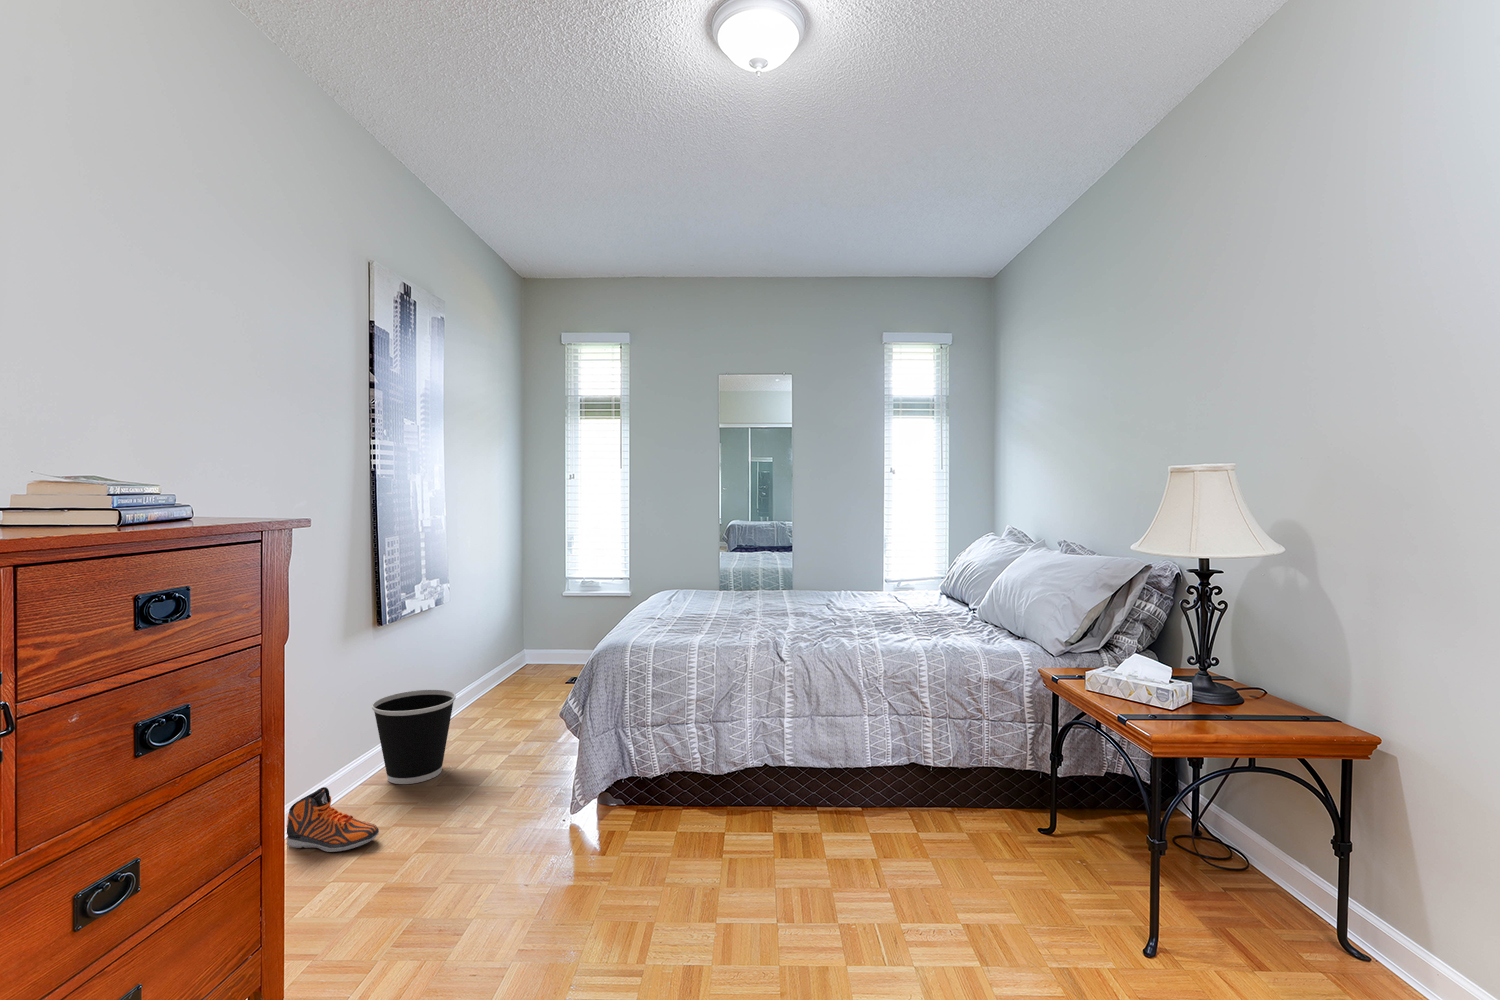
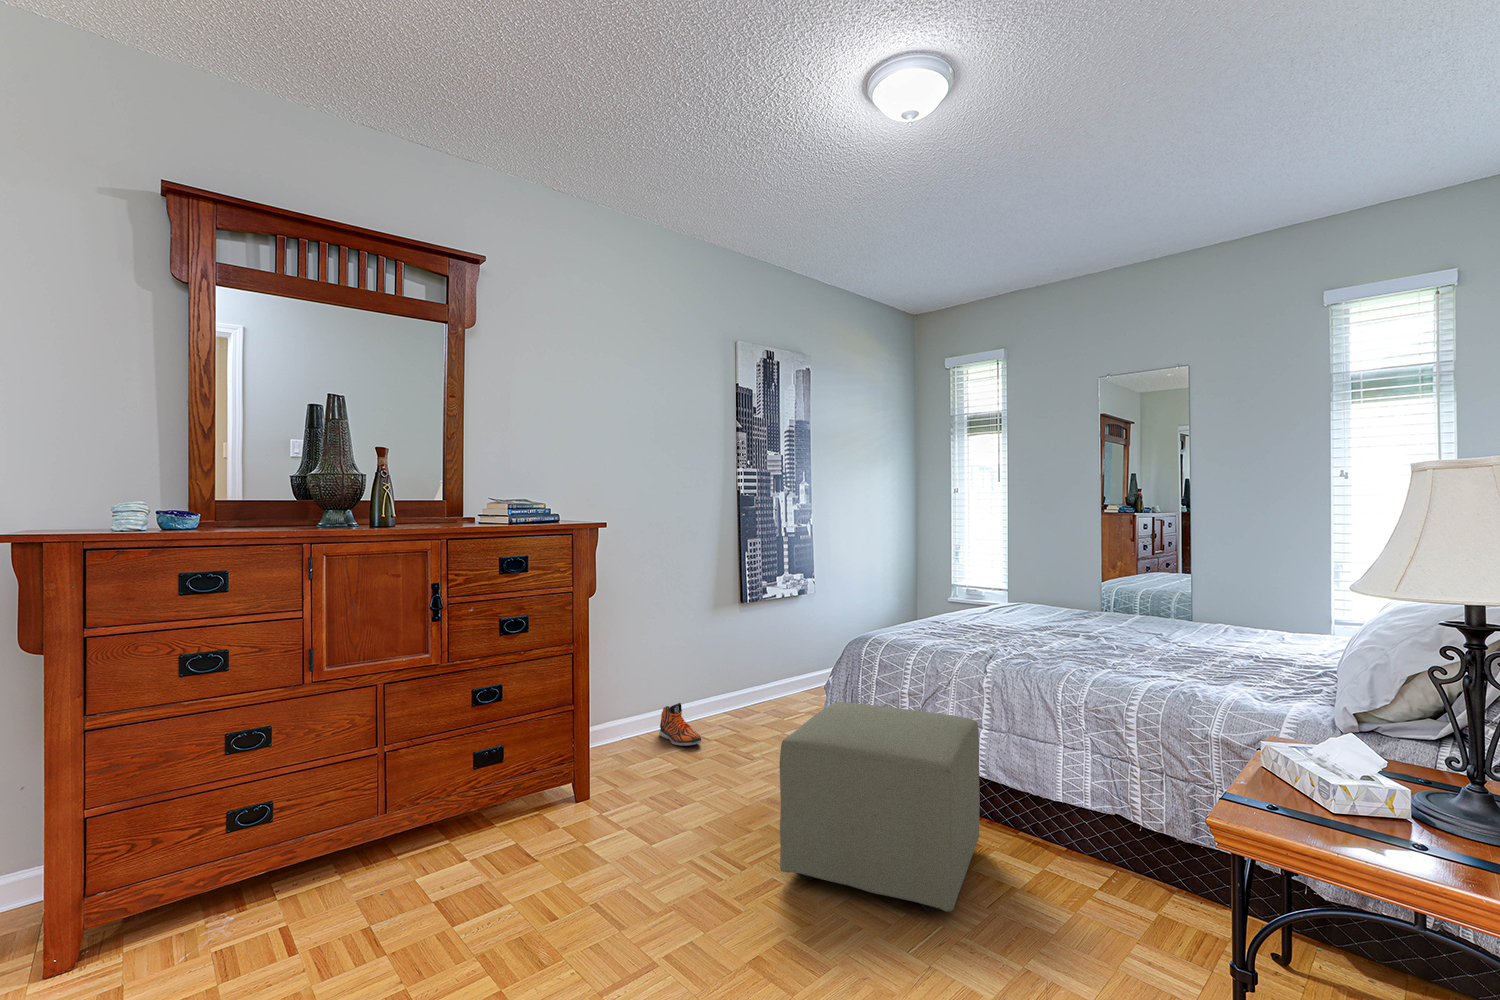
wastebasket: present [372,690,456,784] -> none [731,655,787,722]
ottoman: none [652,710,882,955] -> present [779,702,980,911]

